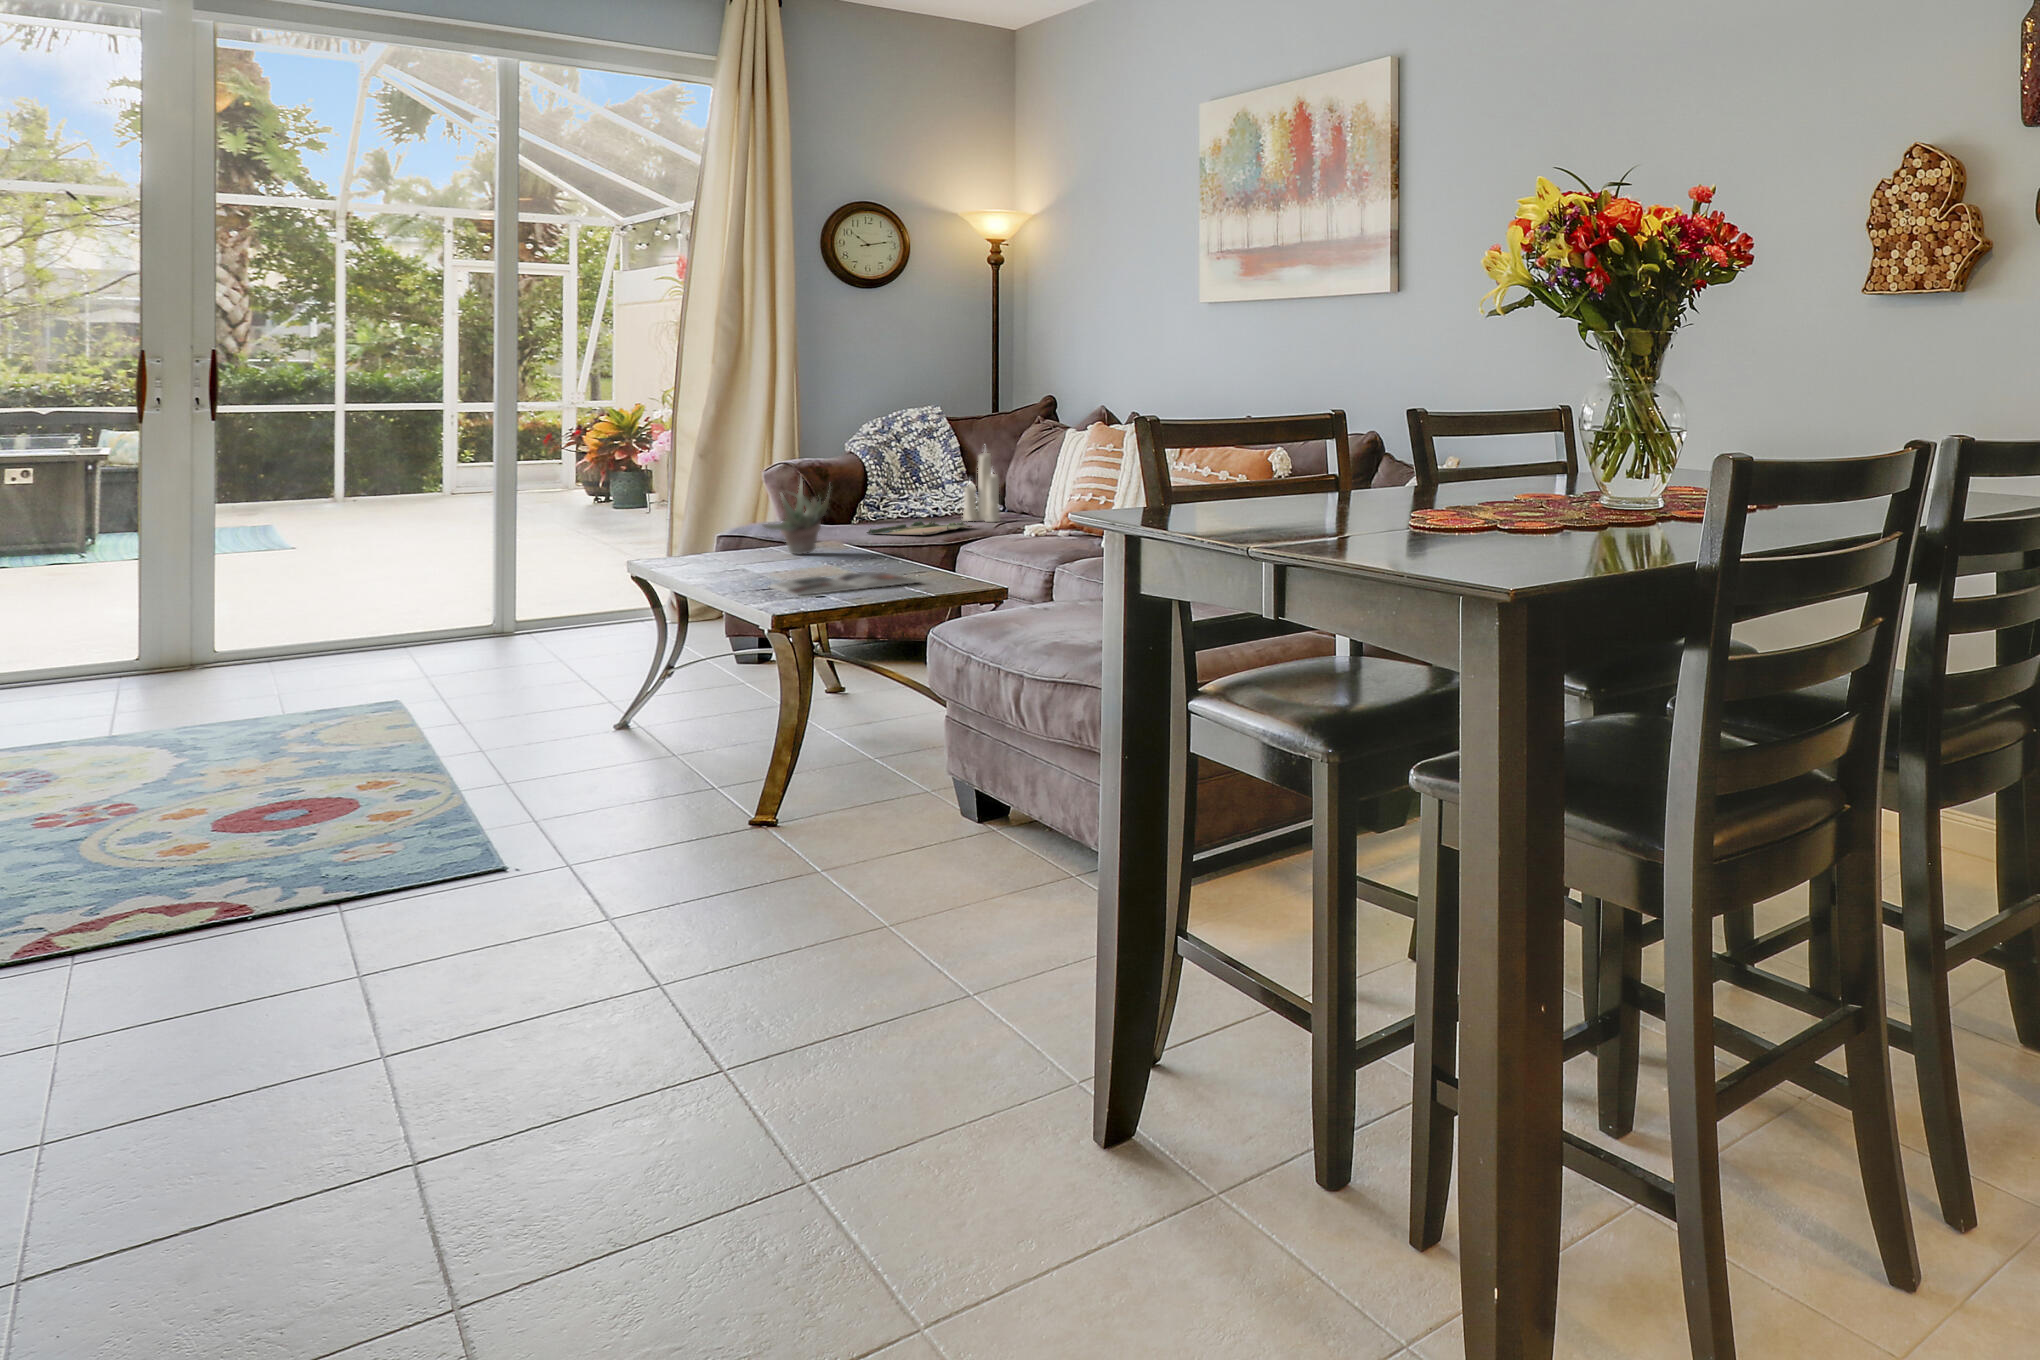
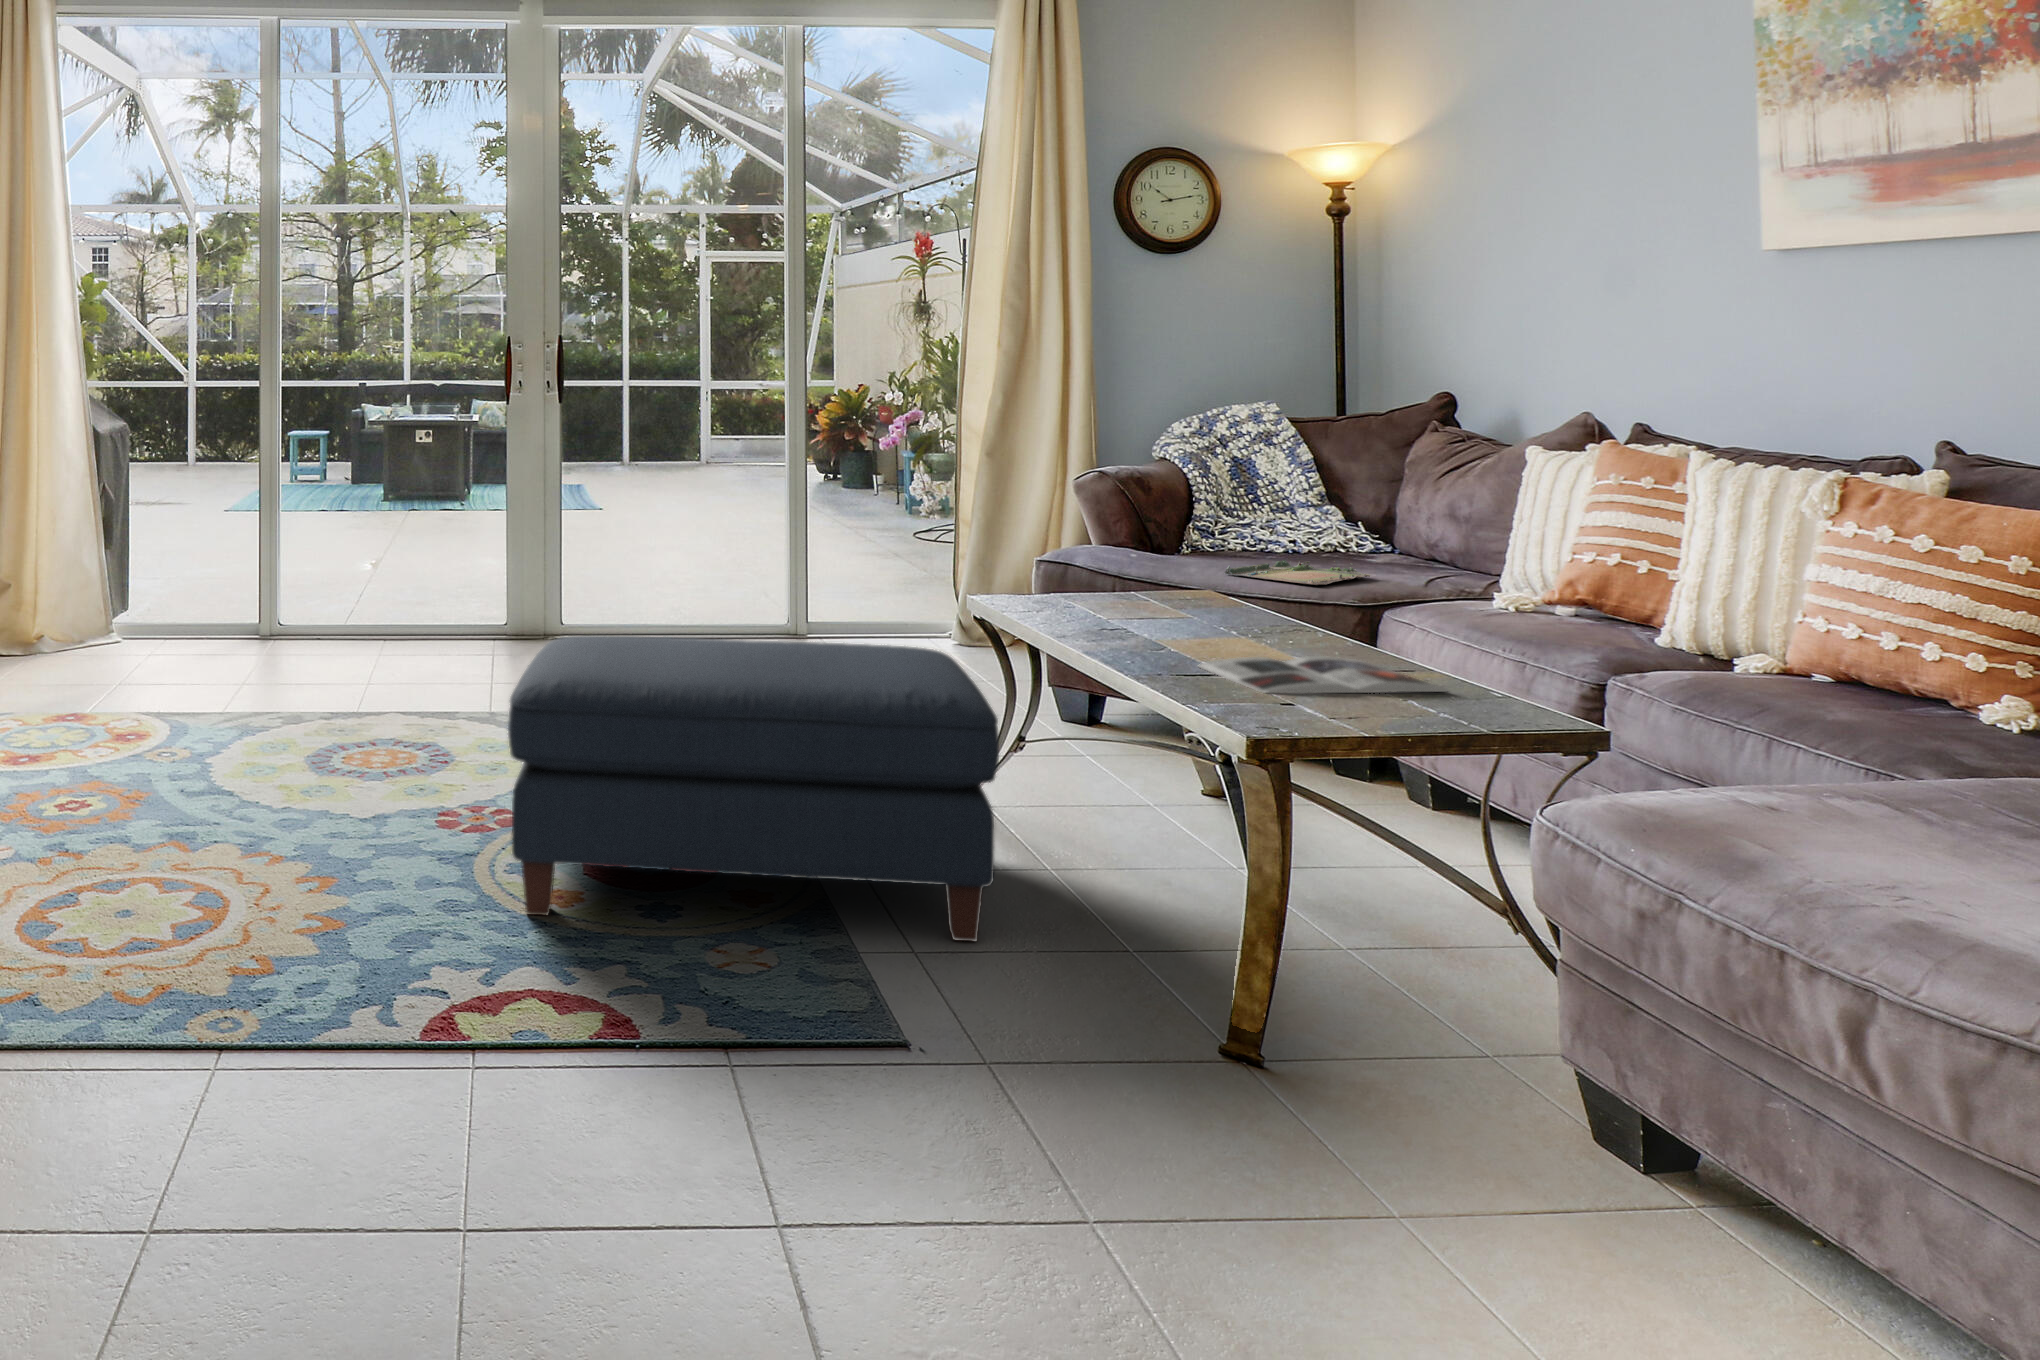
candle: present [963,453,1000,522] -> none [1335,452,1396,570]
succulent plant: present [763,479,831,554] -> none [1133,495,1218,603]
ottoman: none [119,605,612,869] -> present [508,636,999,941]

